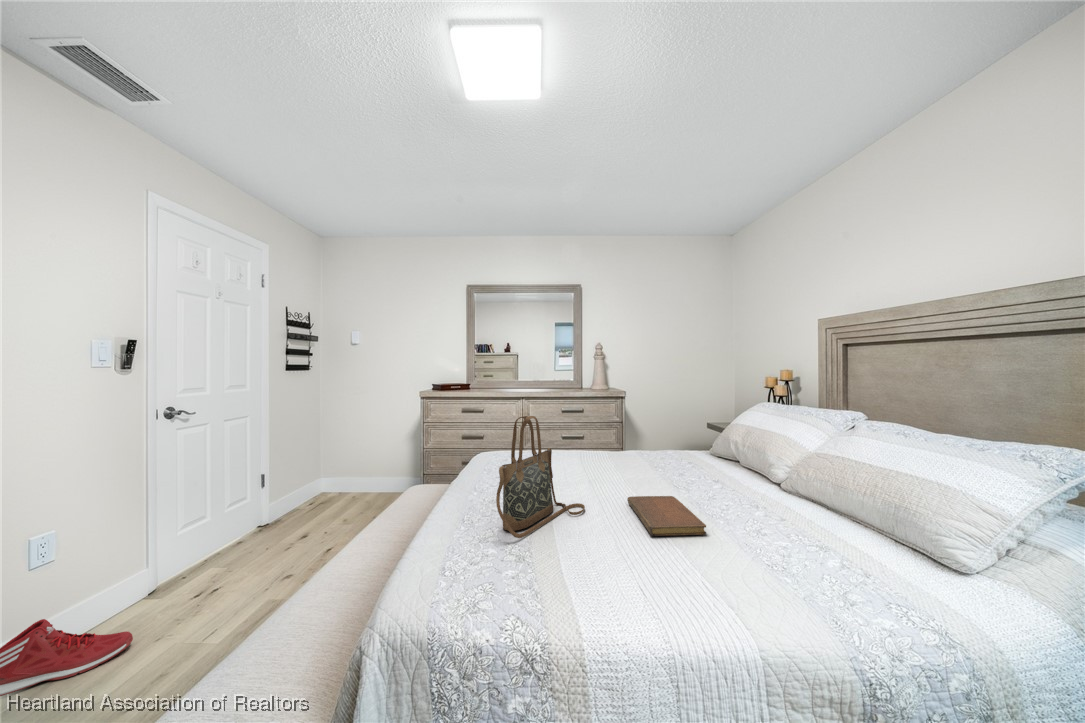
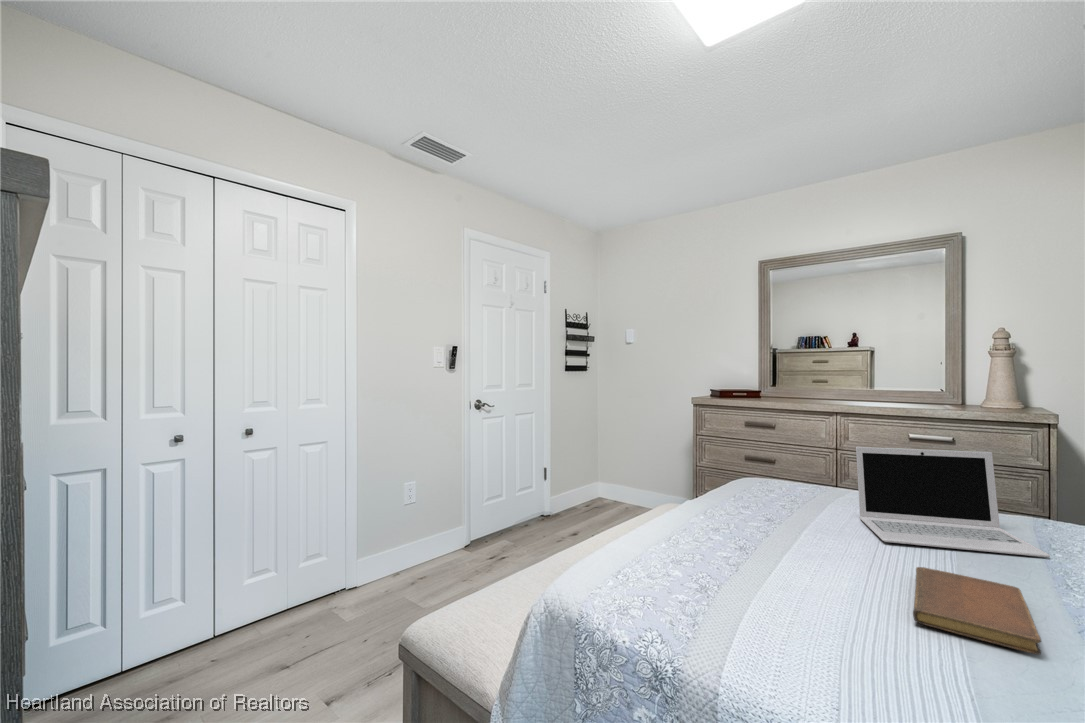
handbag: present [496,416,585,538] -> none [686,425,833,569]
laptop: none [570,418,664,484] -> present [856,447,1050,557]
sneaker: present [0,619,133,696] -> none [387,540,452,585]

